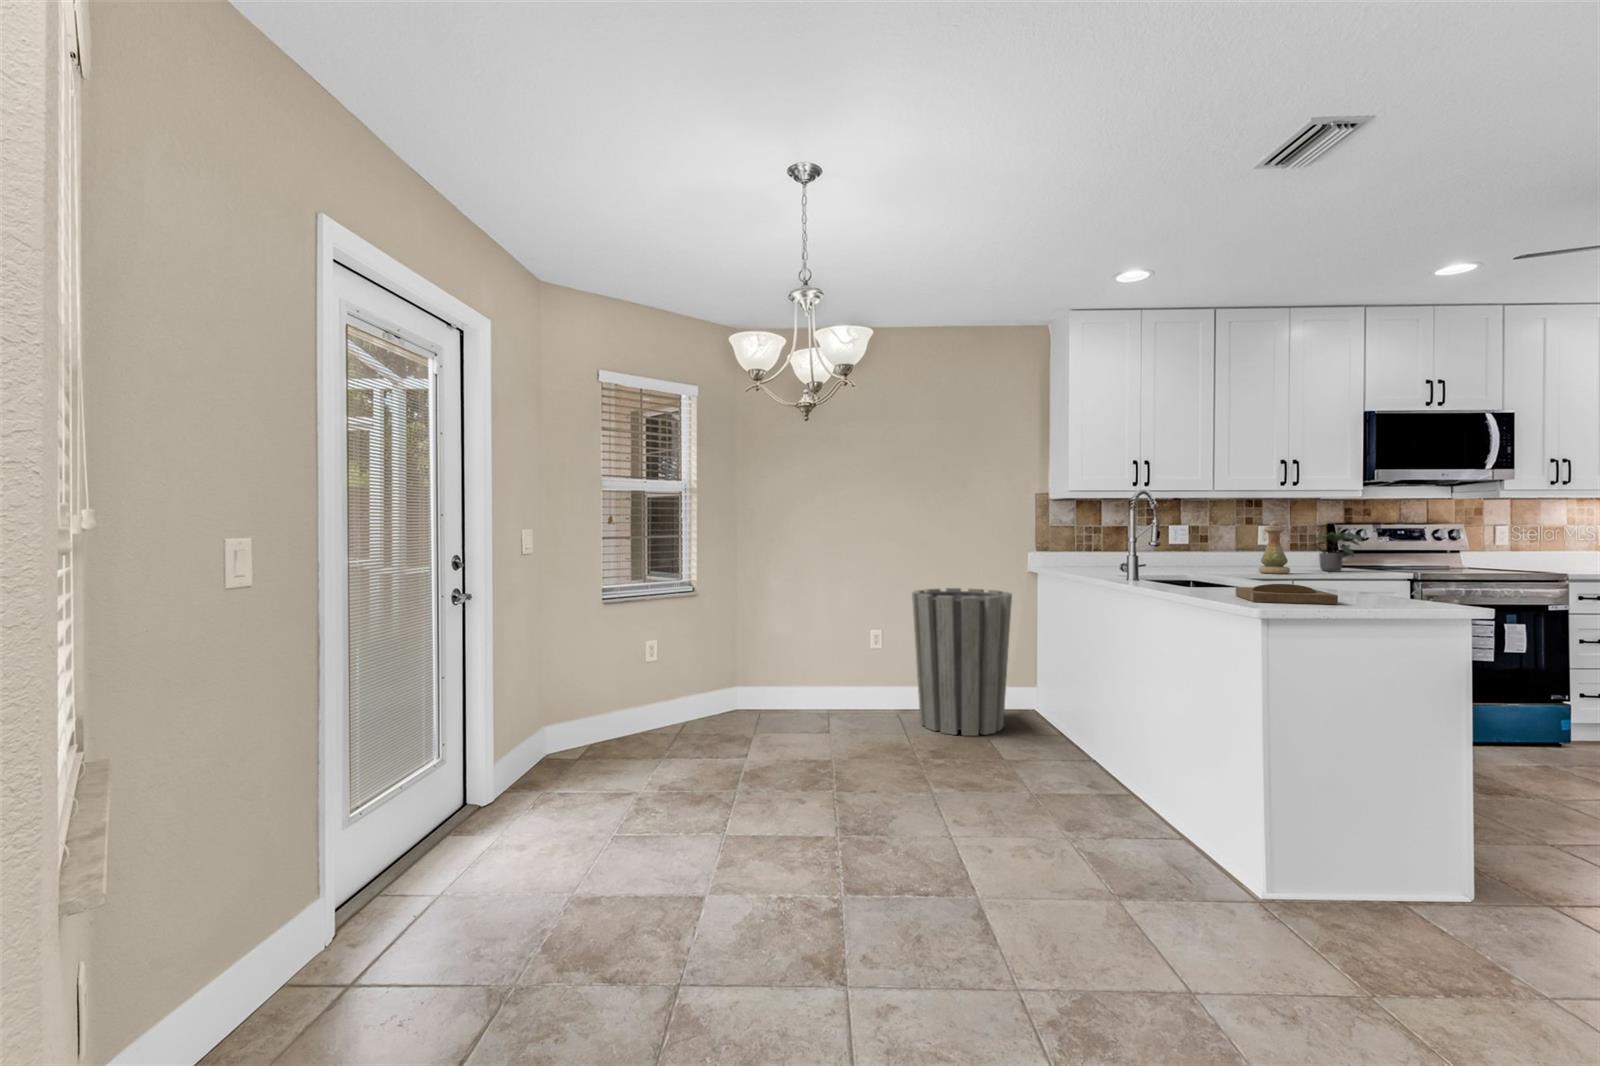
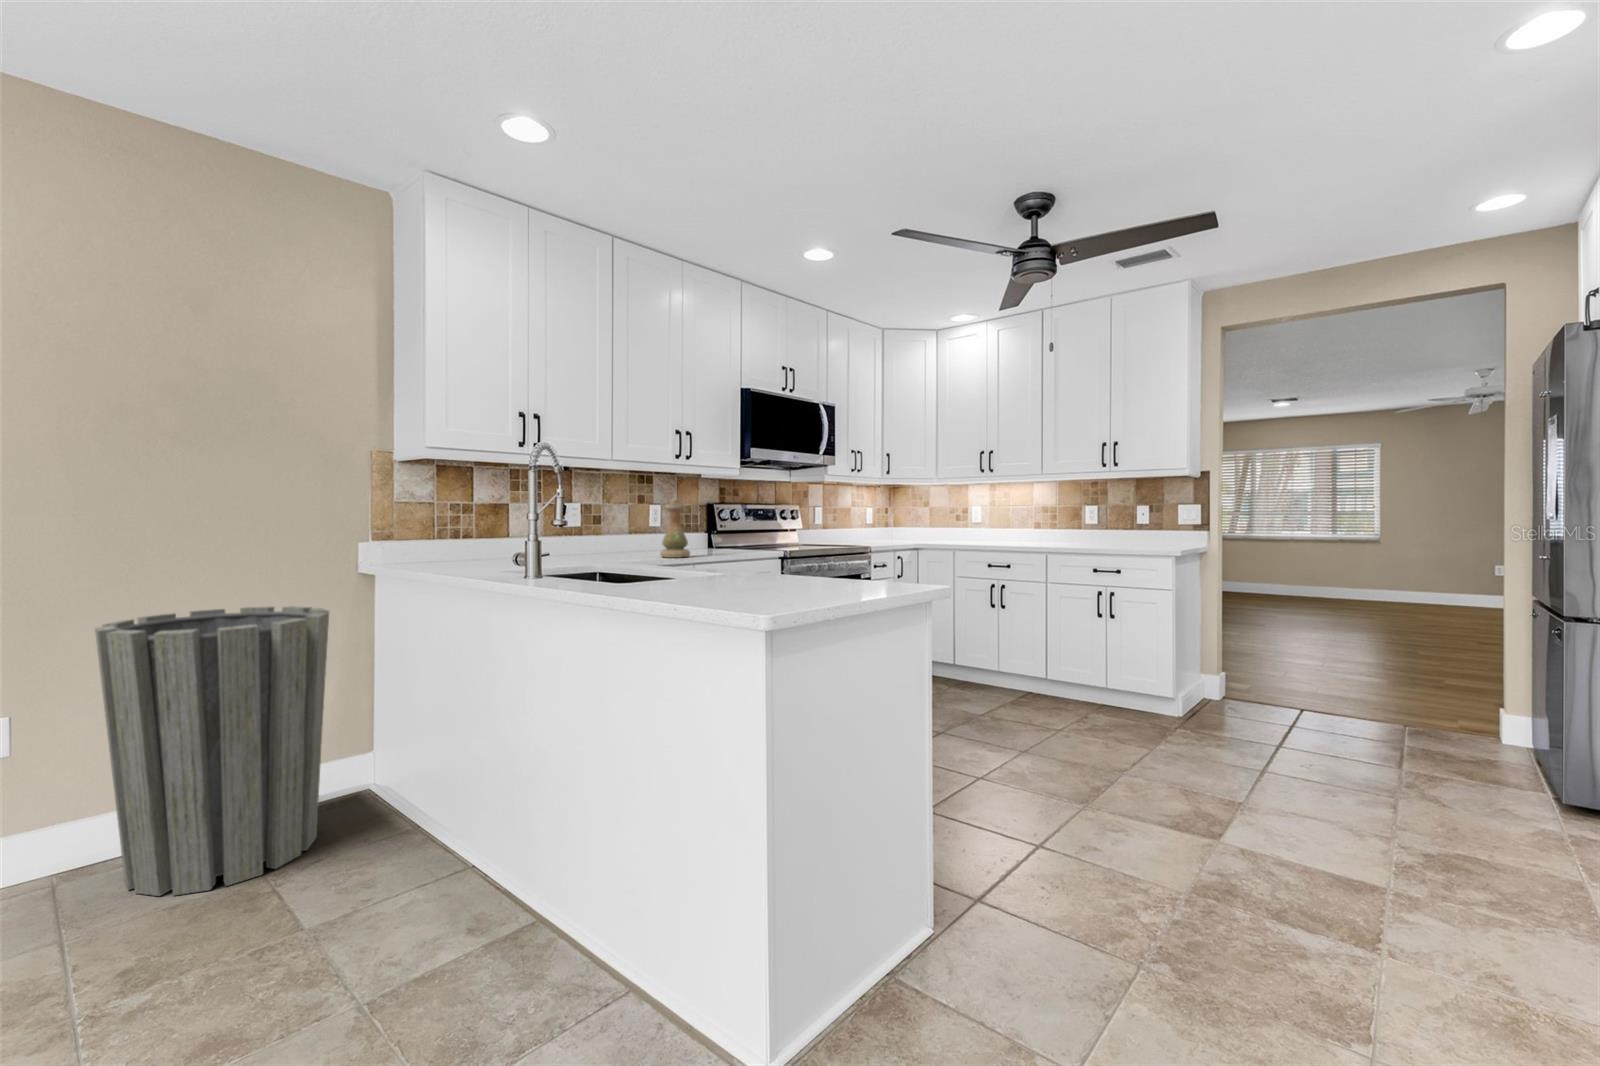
potted plant: present [1313,532,1362,572] -> none [697,511,744,552]
tray: present [1236,584,1338,604] -> none [704,573,837,604]

